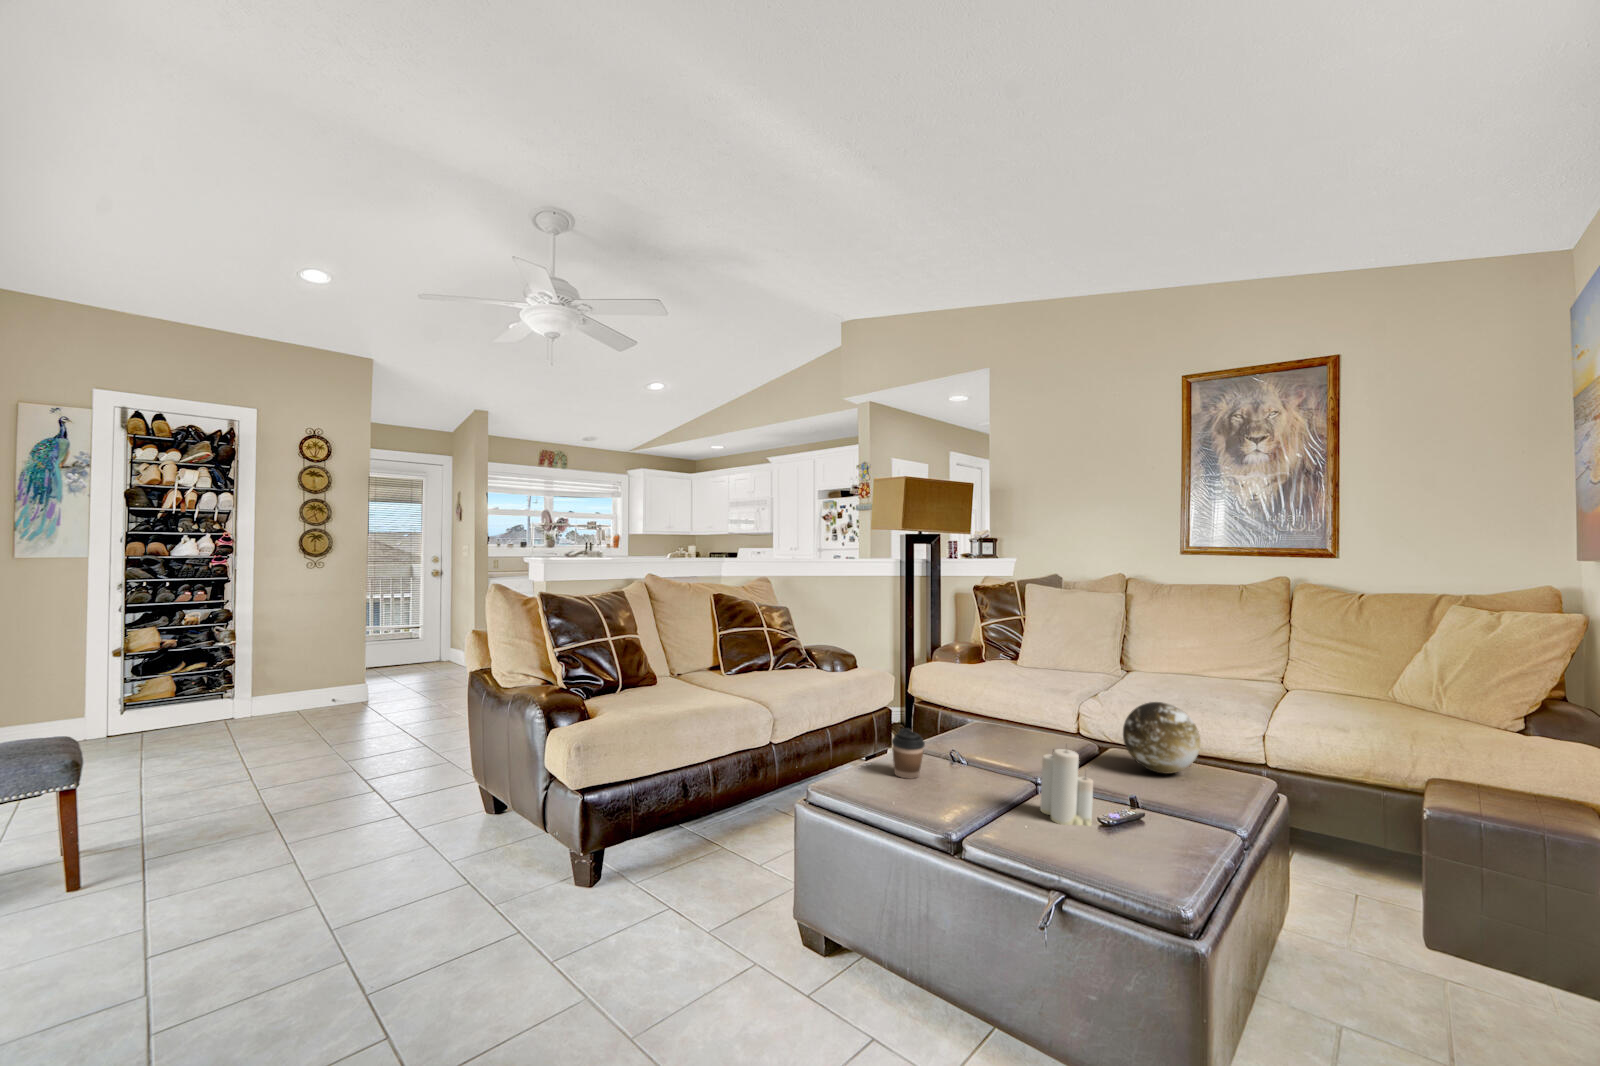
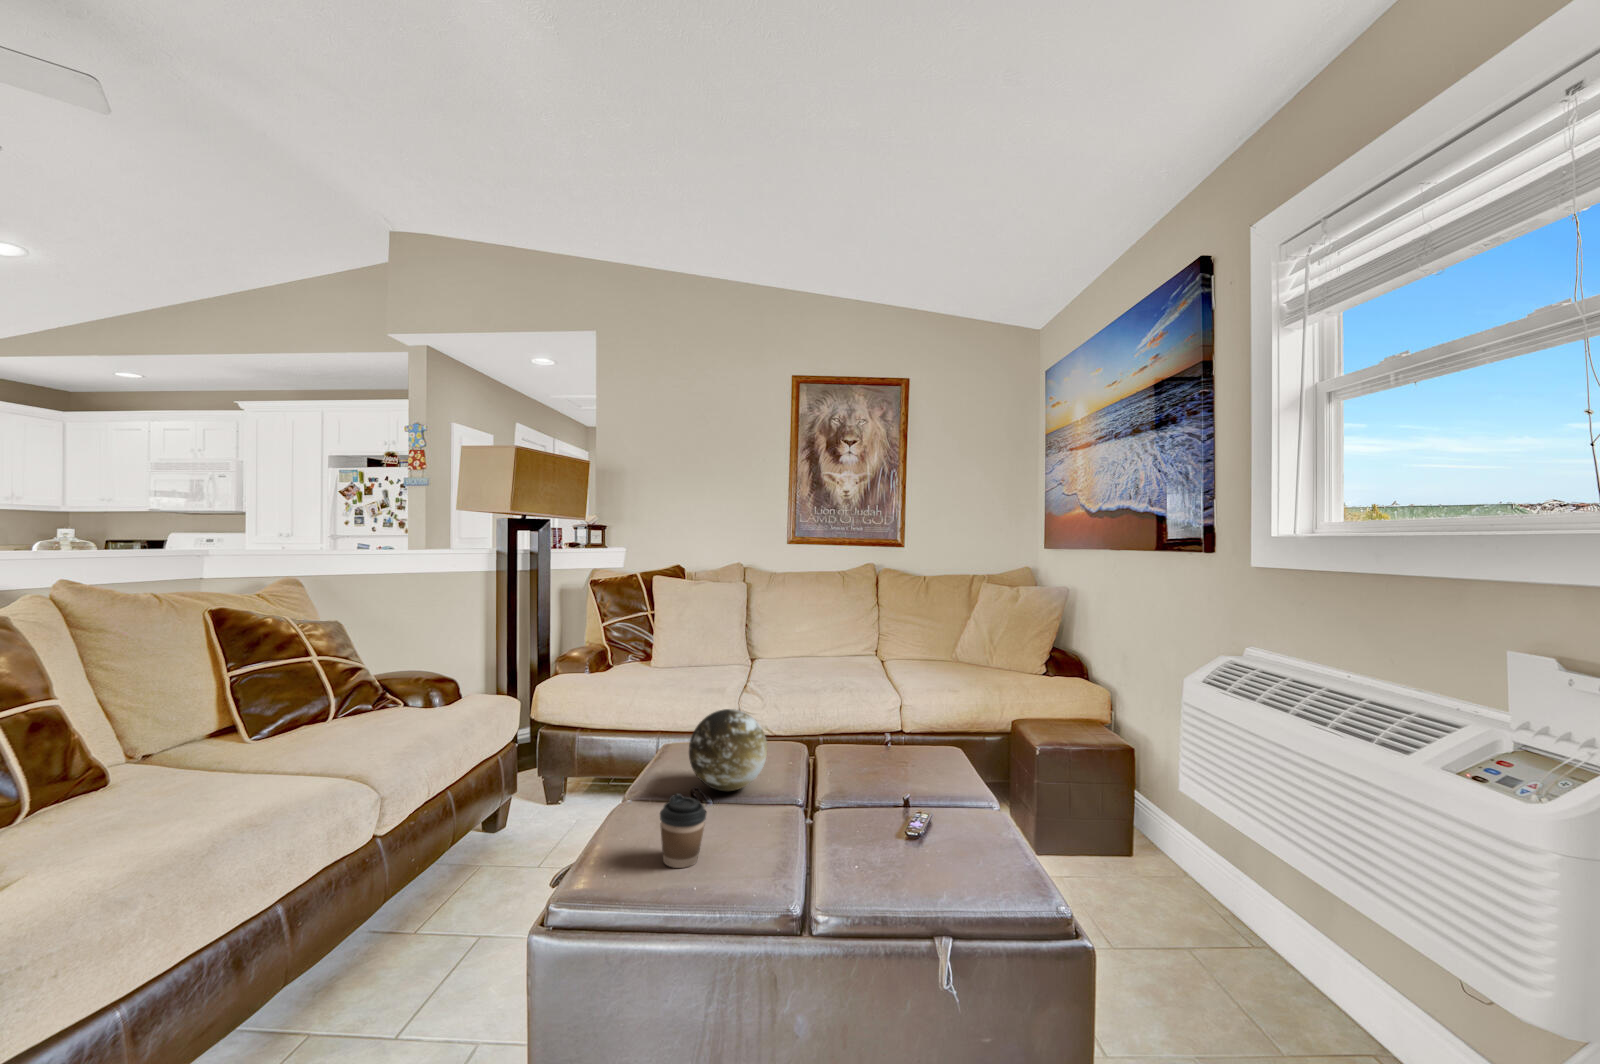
decorative orb: present [1123,702,1200,773] -> present [689,709,767,791]
candle: present [1040,749,1093,826] -> none [870,779,936,879]

